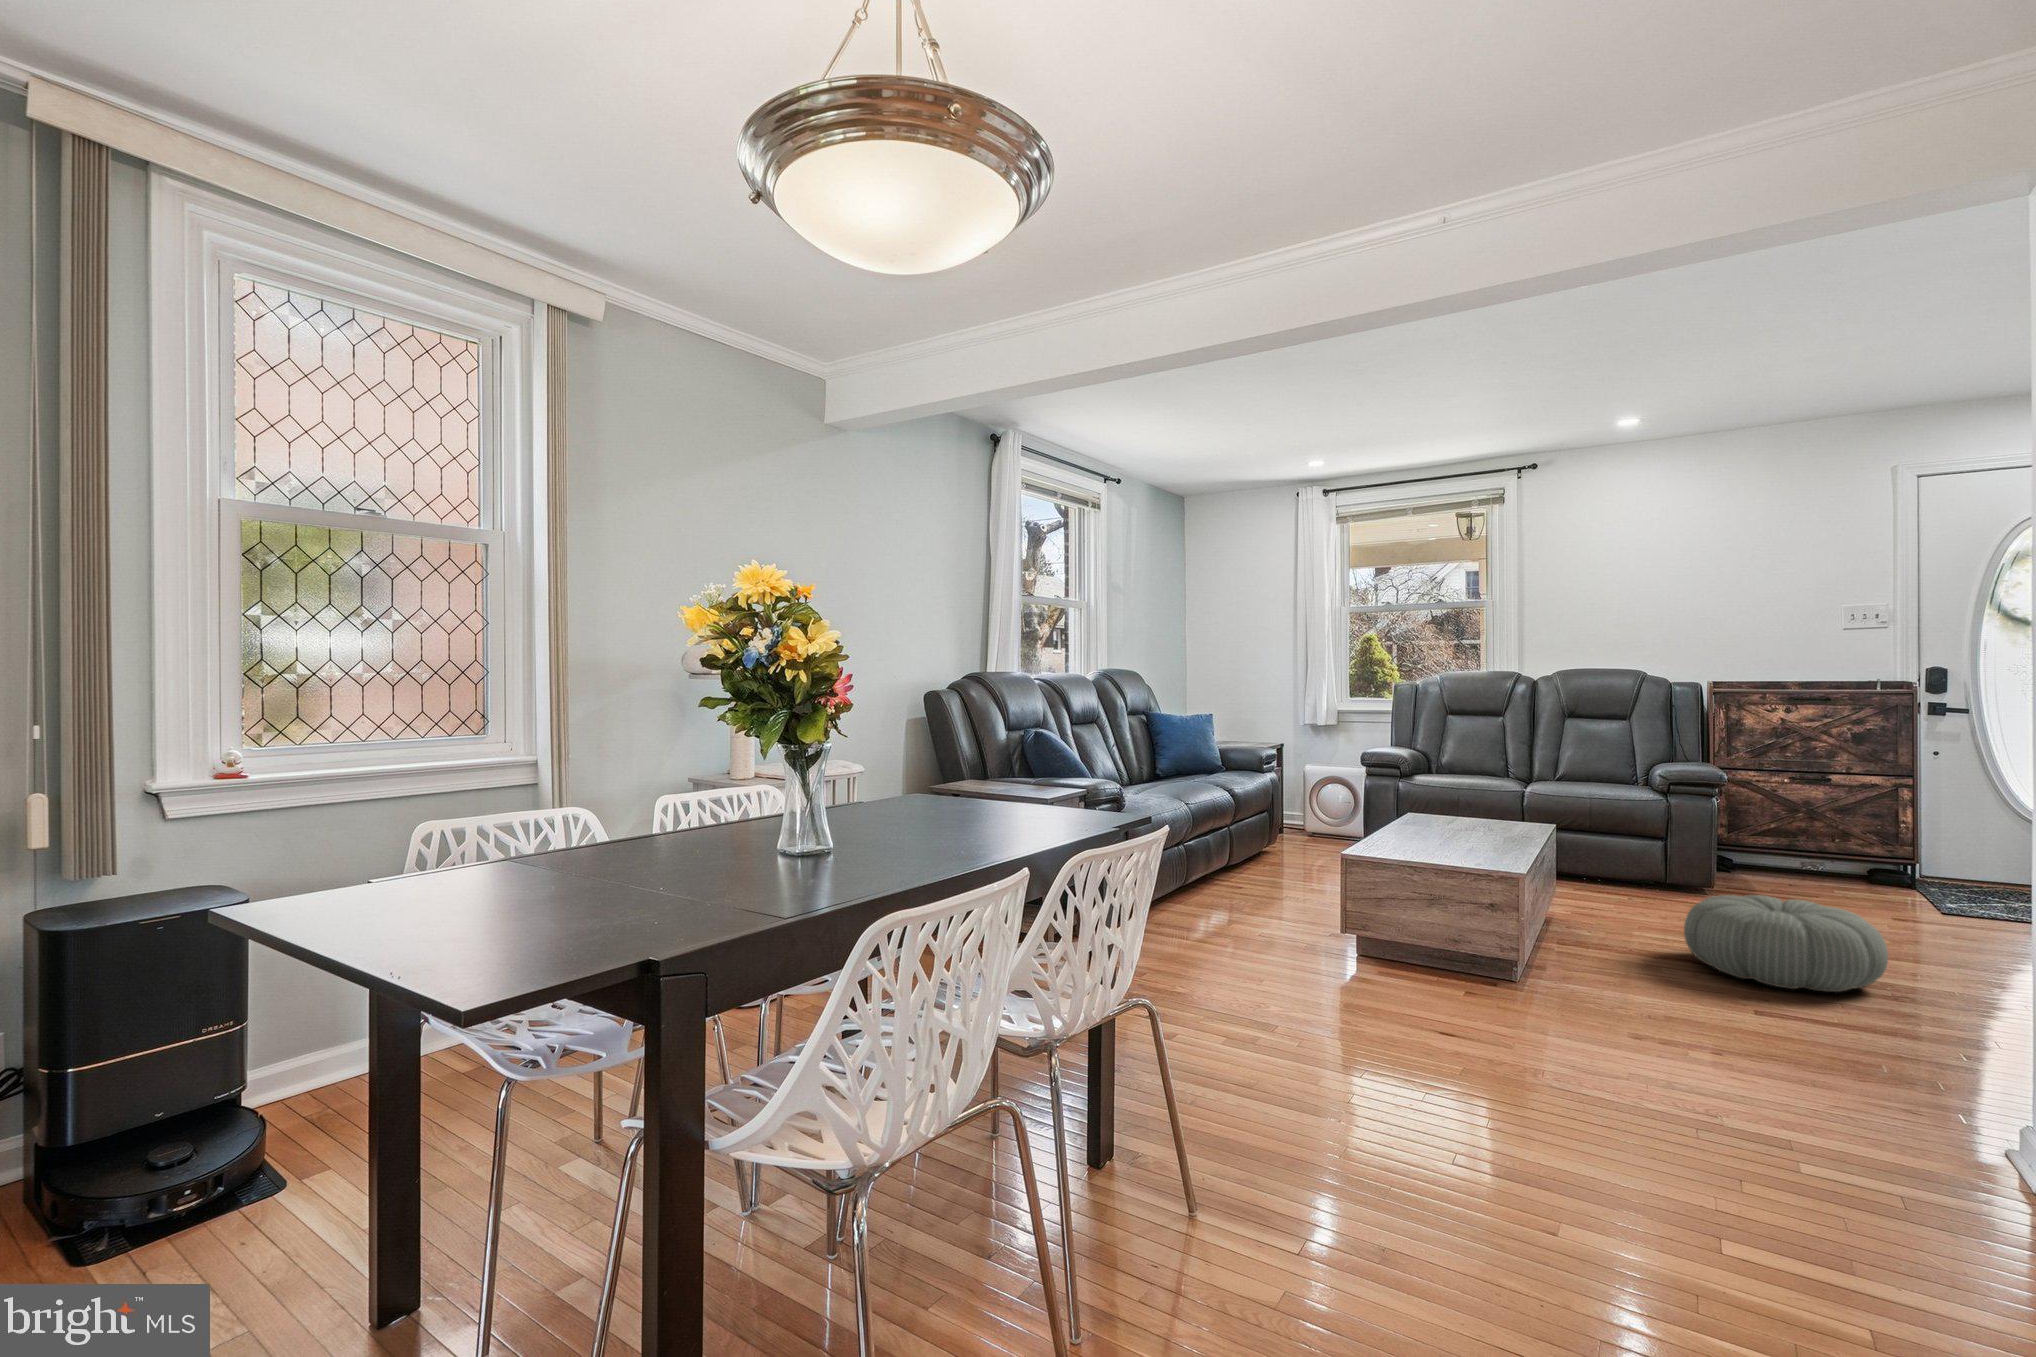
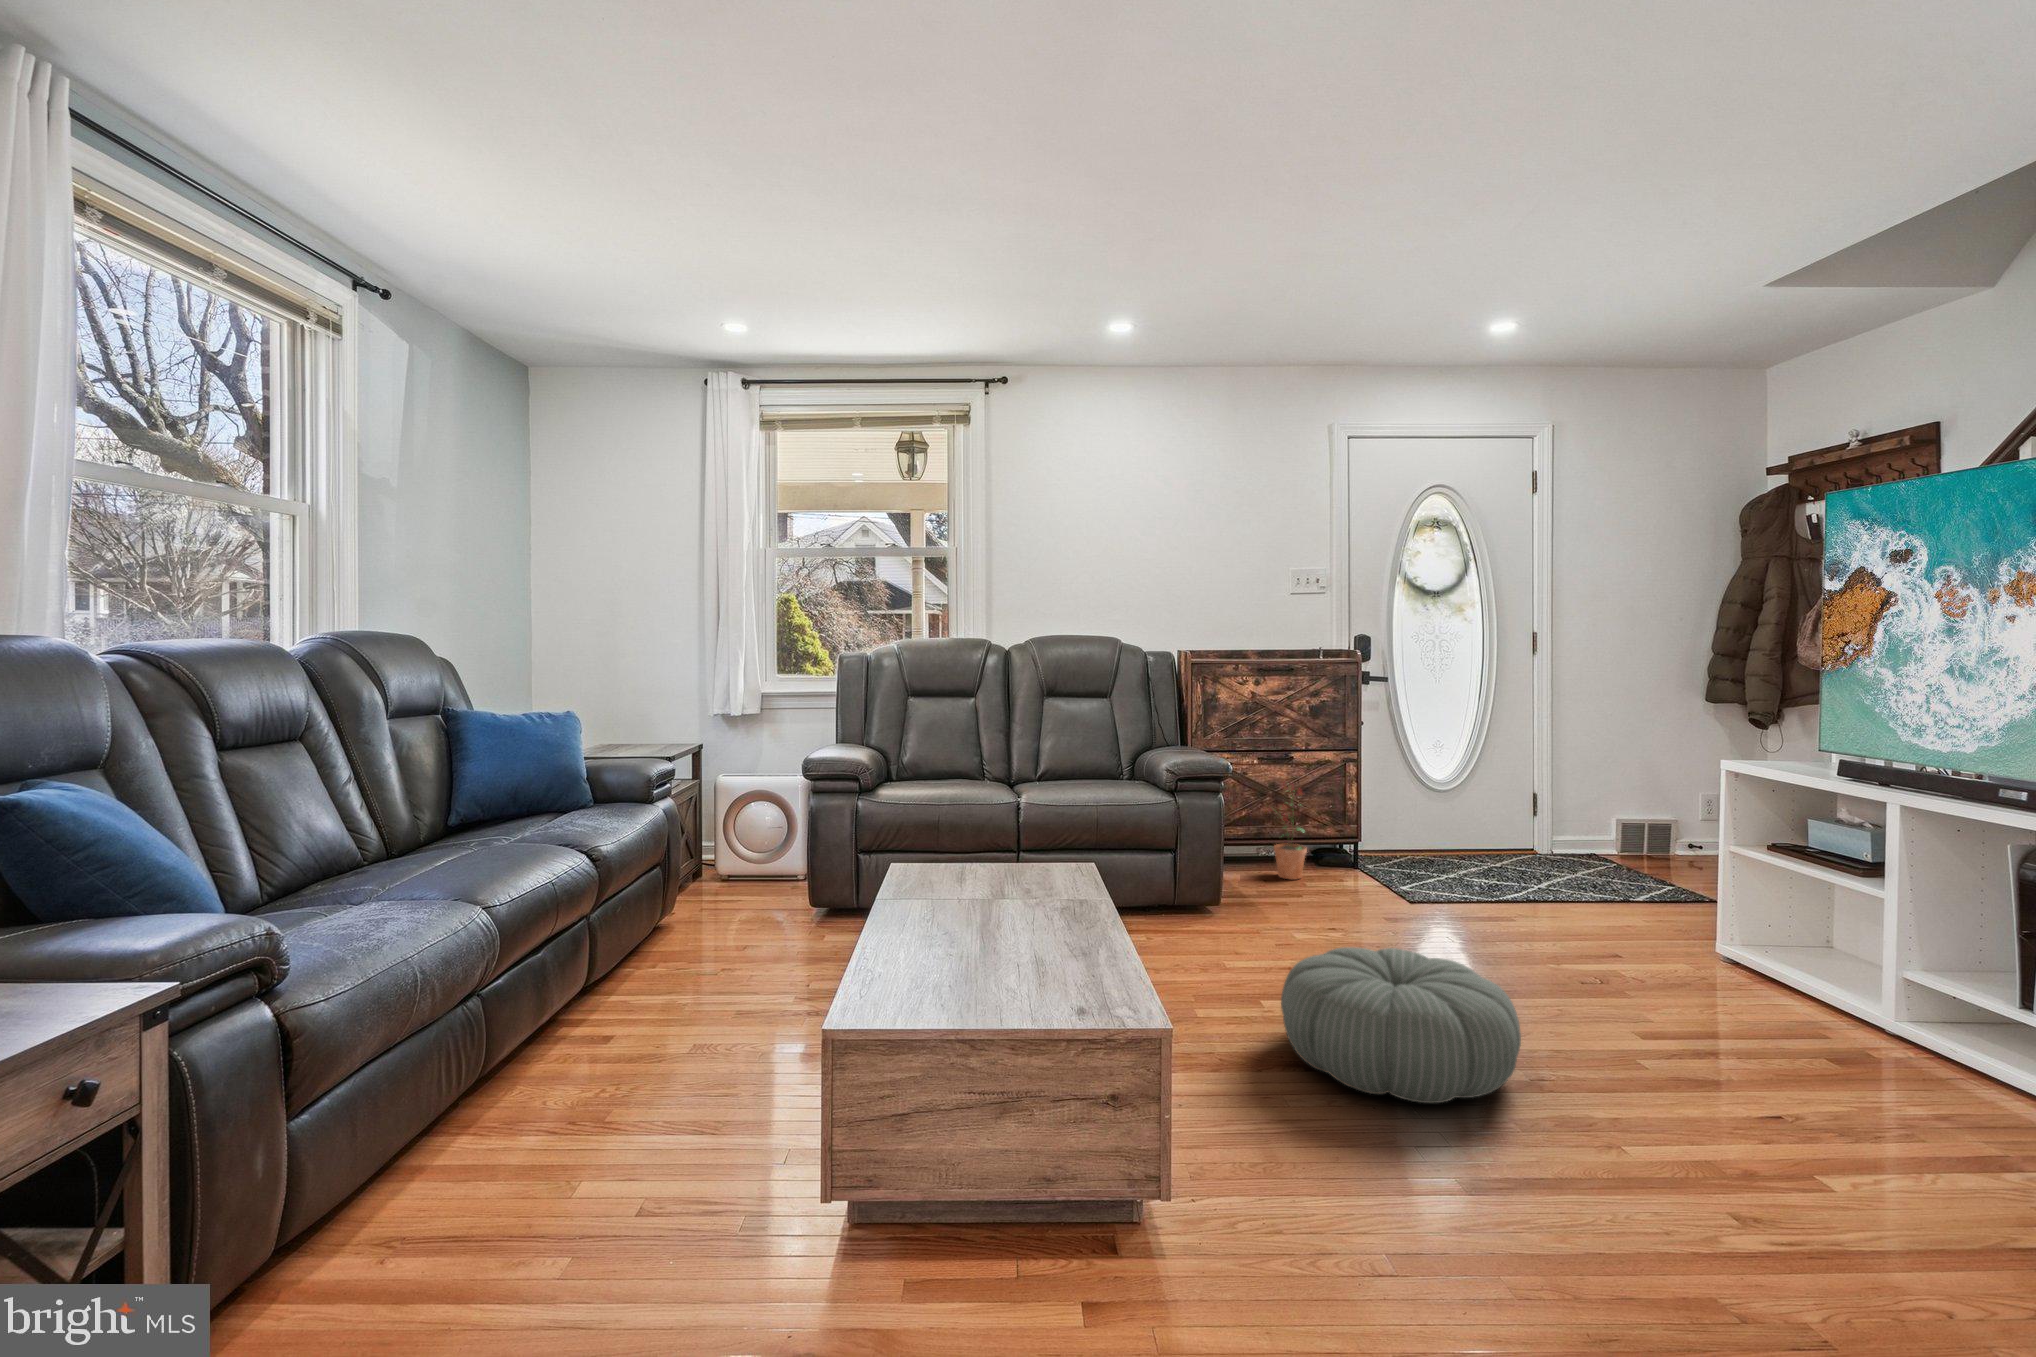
potted plant: none [1791,800,1840,888] -> present [1264,782,1307,880]

